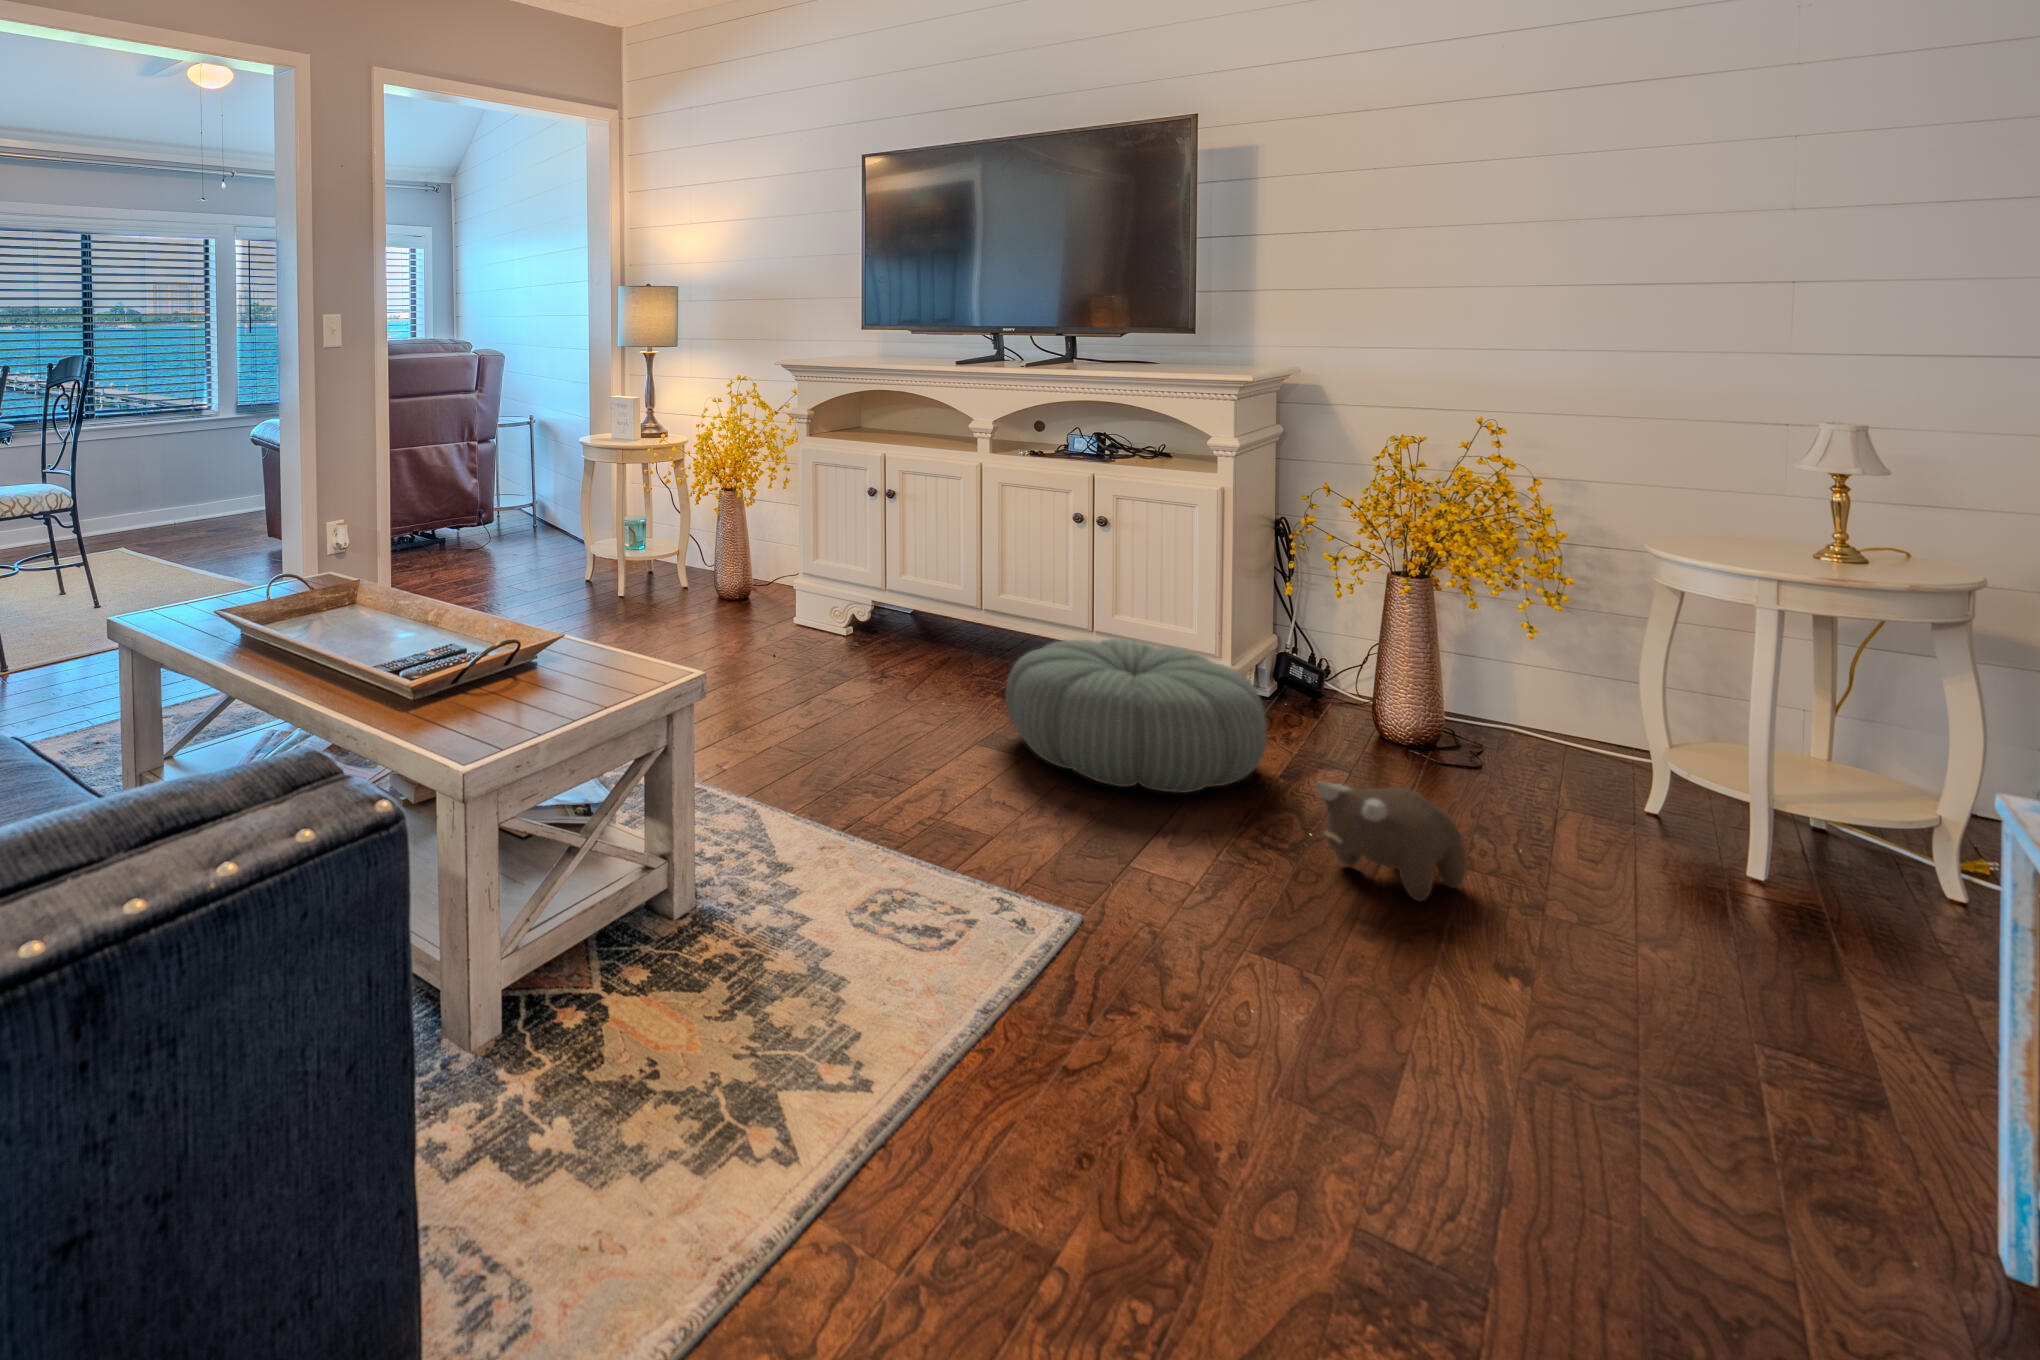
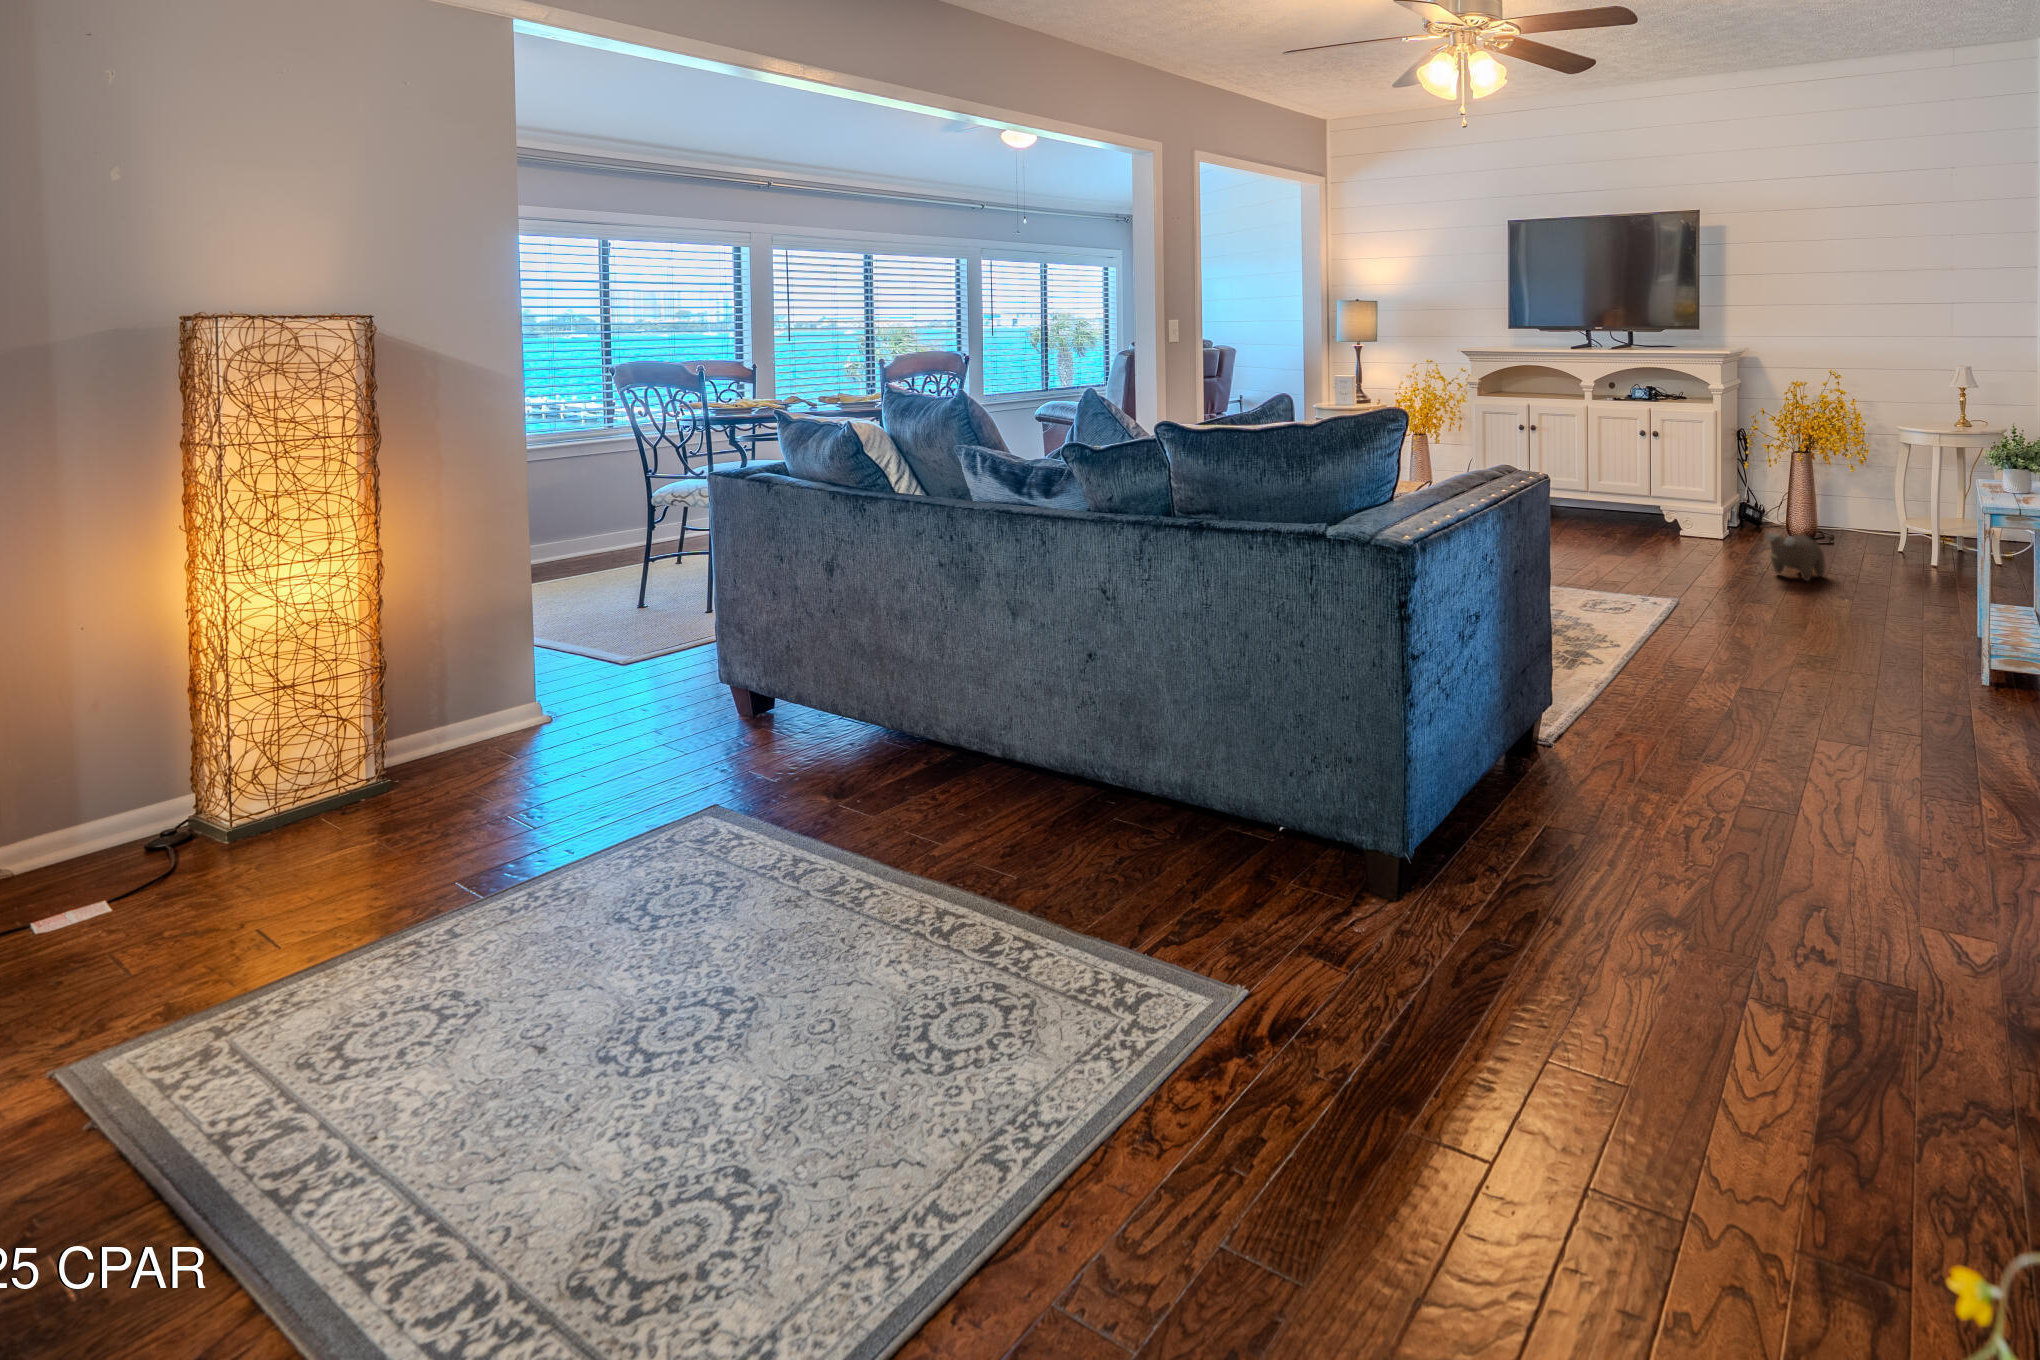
pouf: present [1005,639,1267,793] -> none [1615,493,1742,559]

